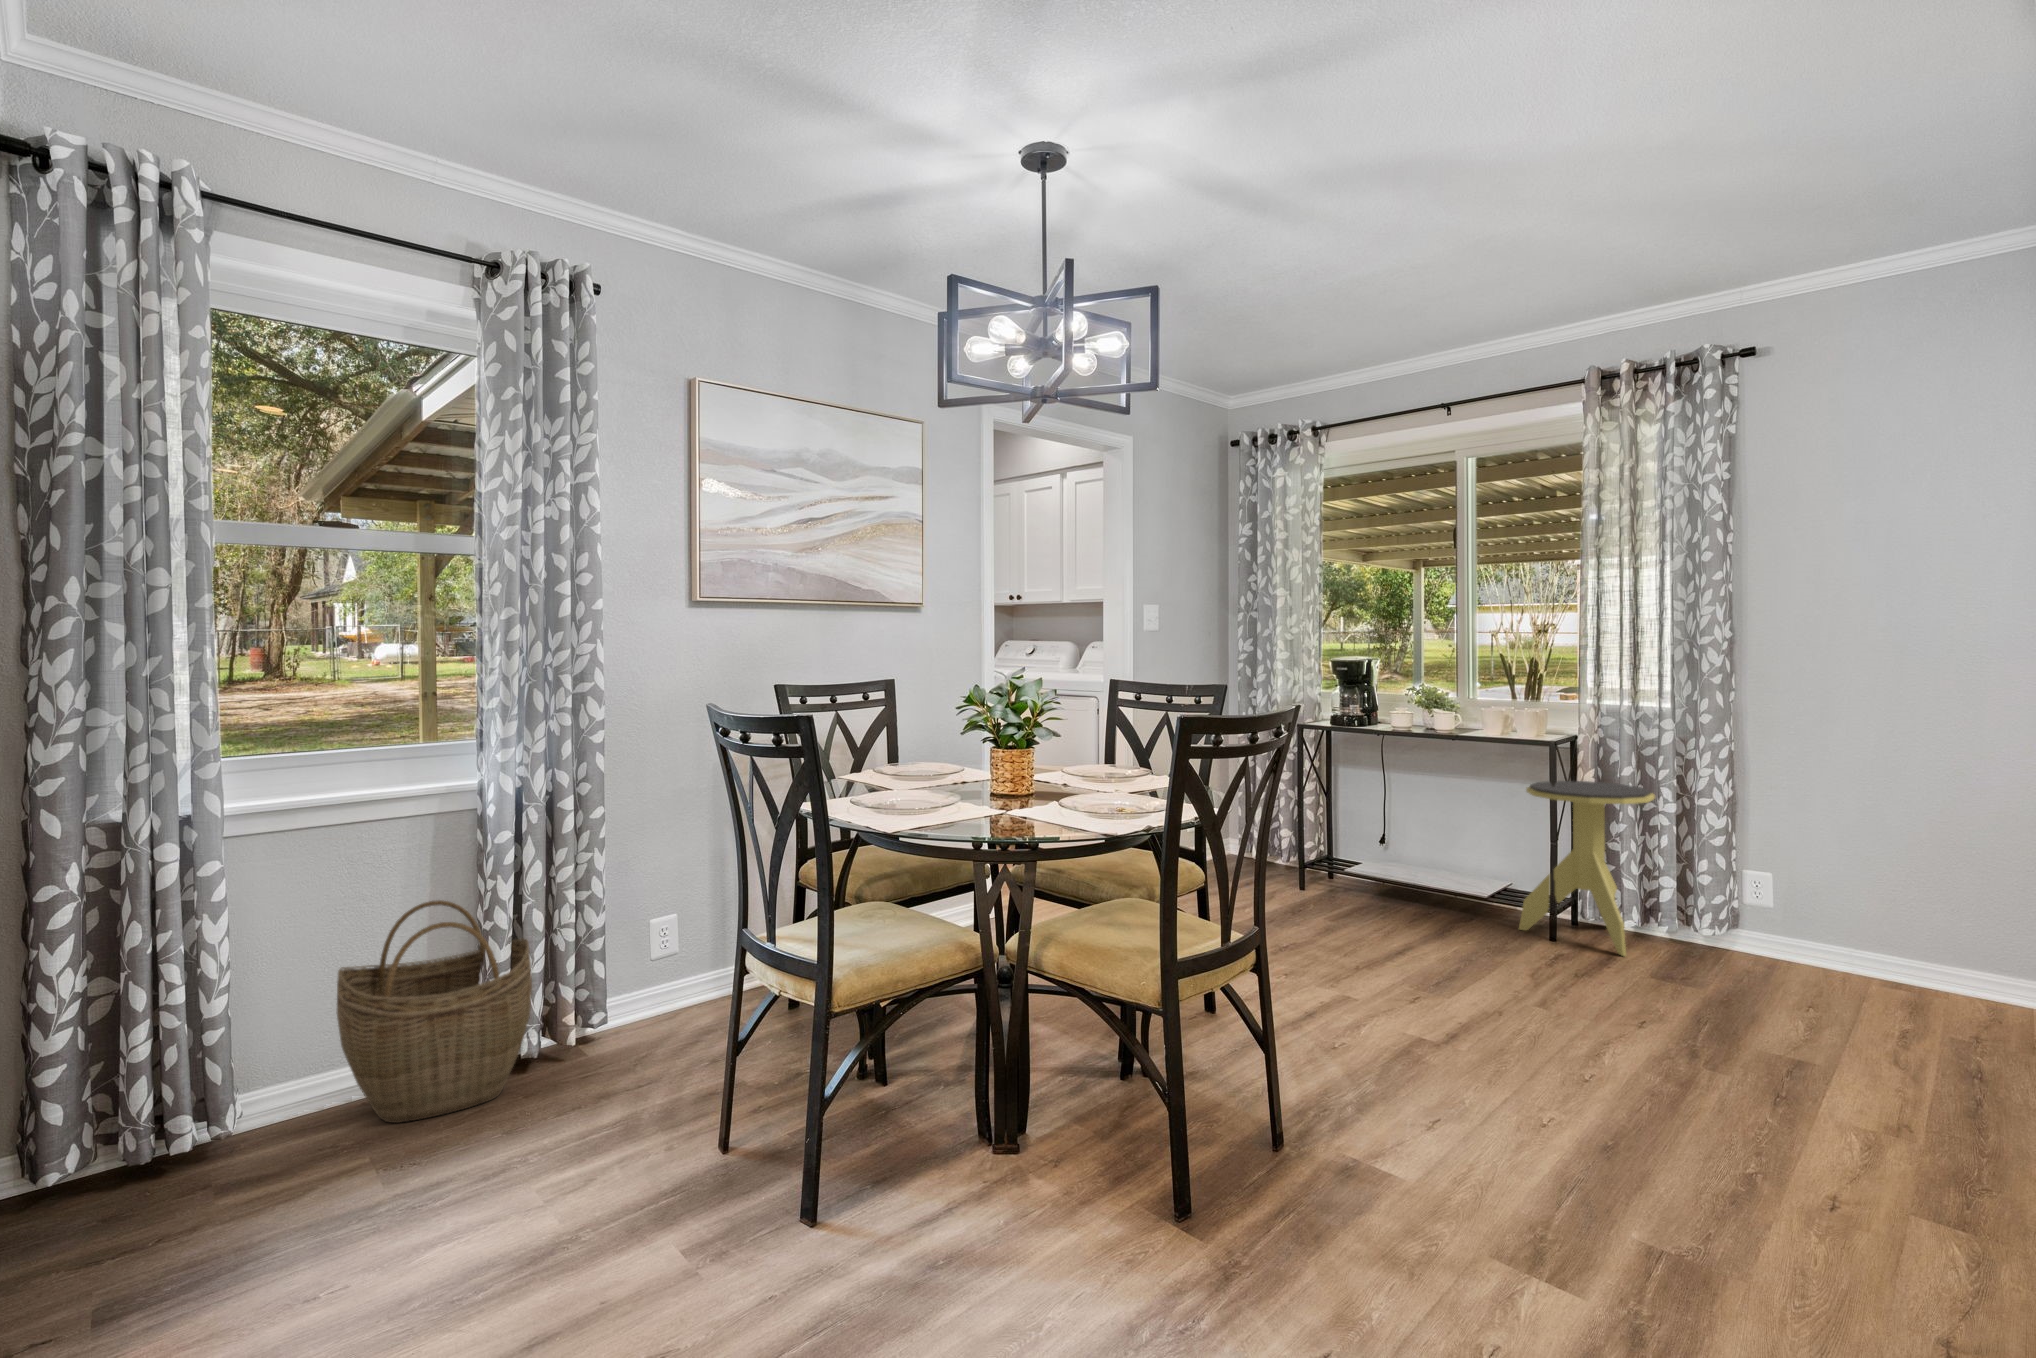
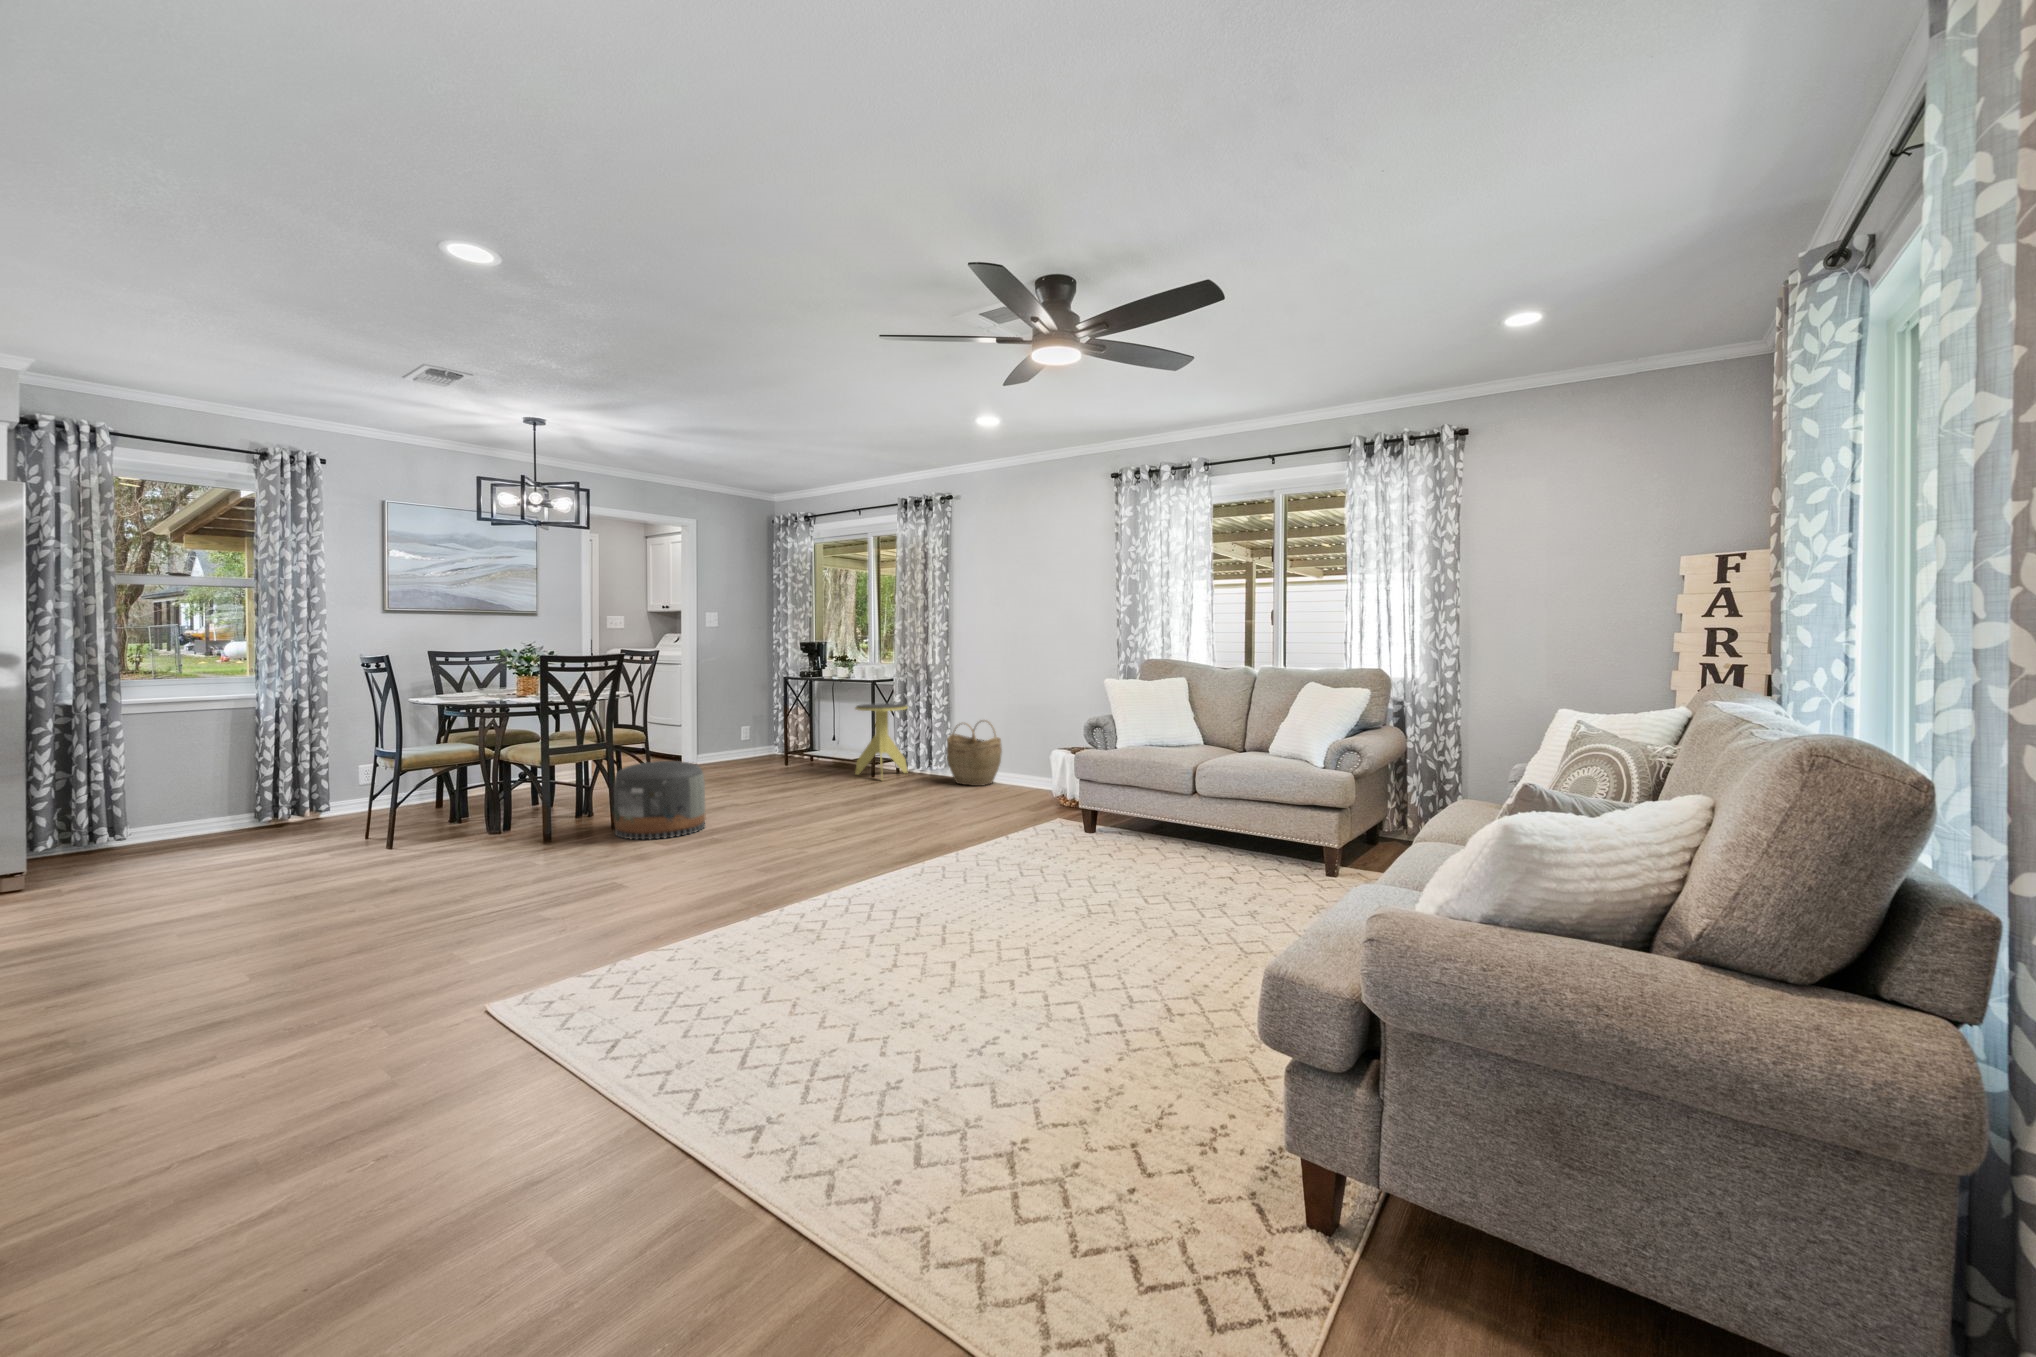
woven basket: present [337,900,532,1123] -> present [946,721,1002,786]
pouf: none [1316,974,1563,1240] -> present [614,761,706,840]

